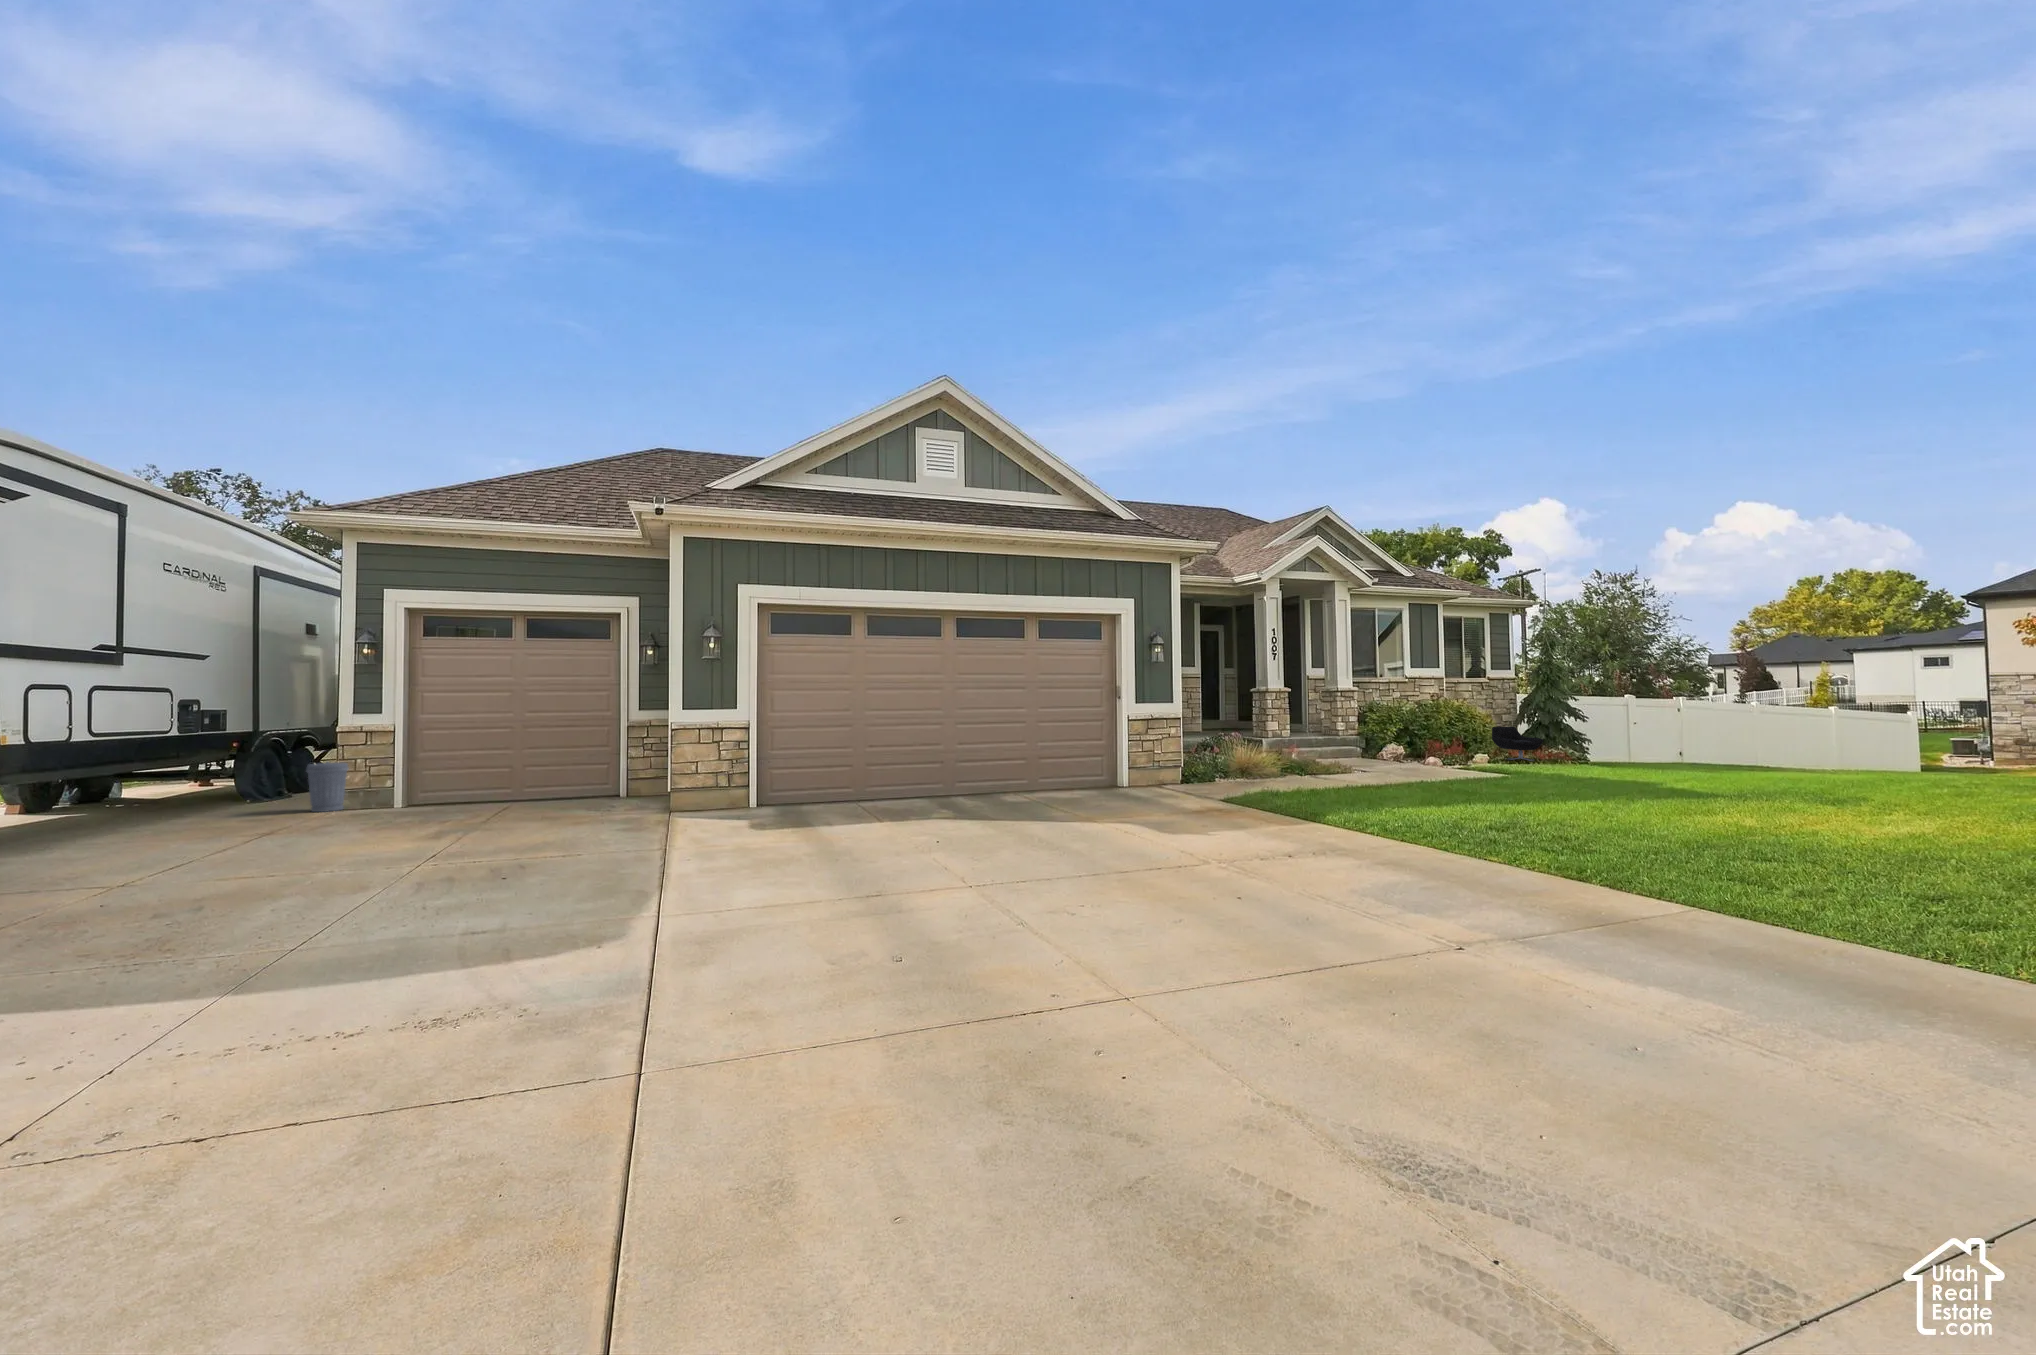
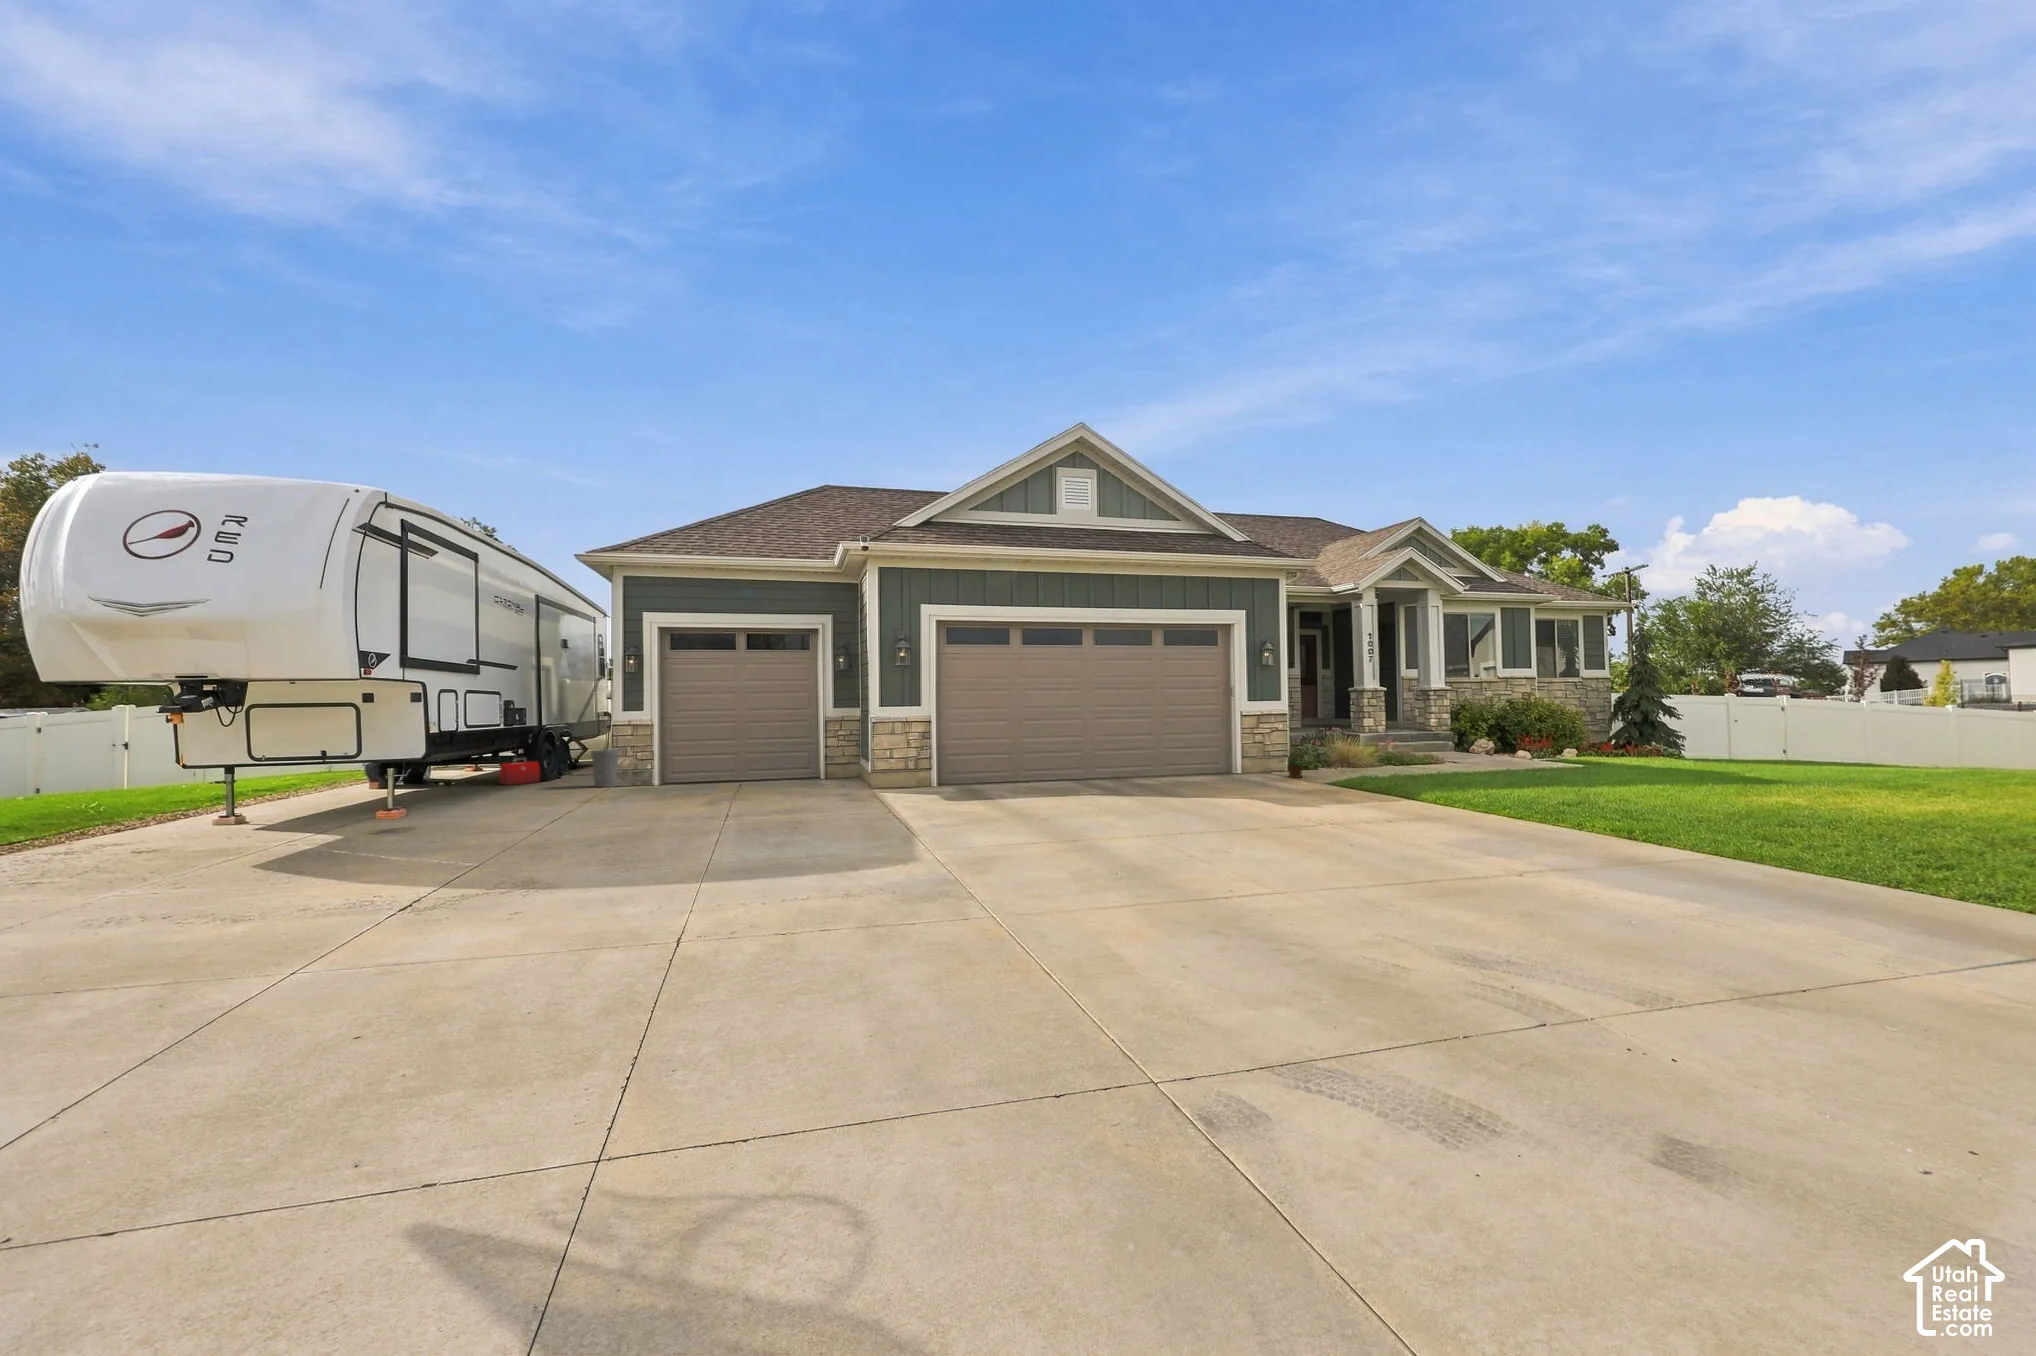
lounge chair: present [1492,726,1543,761] -> none [1582,723,1632,755]
potted plant: none [1169,759,1202,792] -> present [1279,751,1305,778]
toolbox: none [188,773,248,809] -> present [499,758,540,785]

